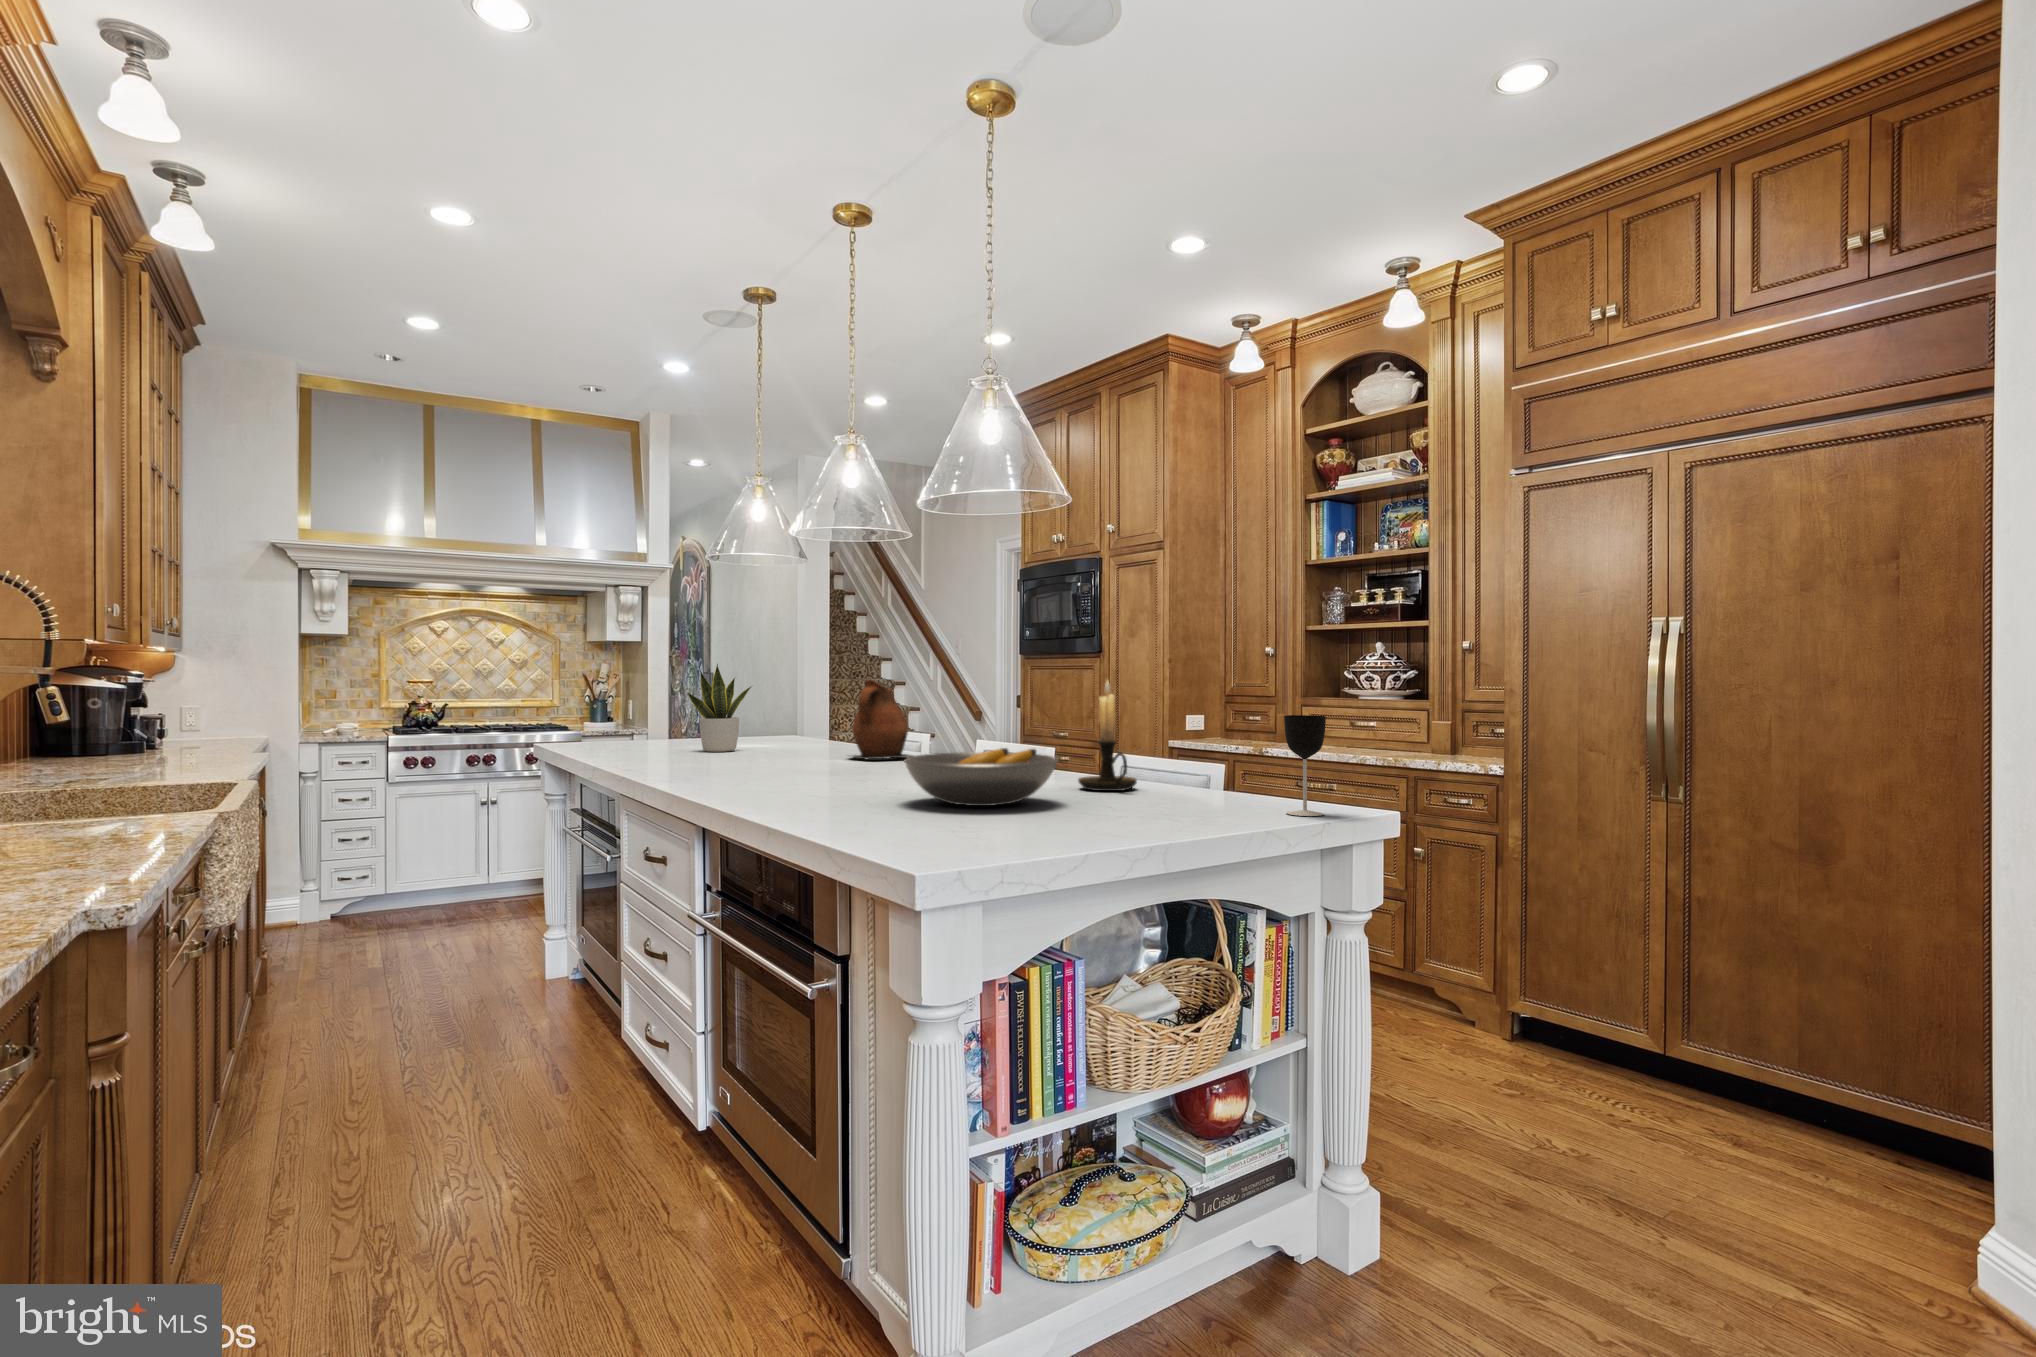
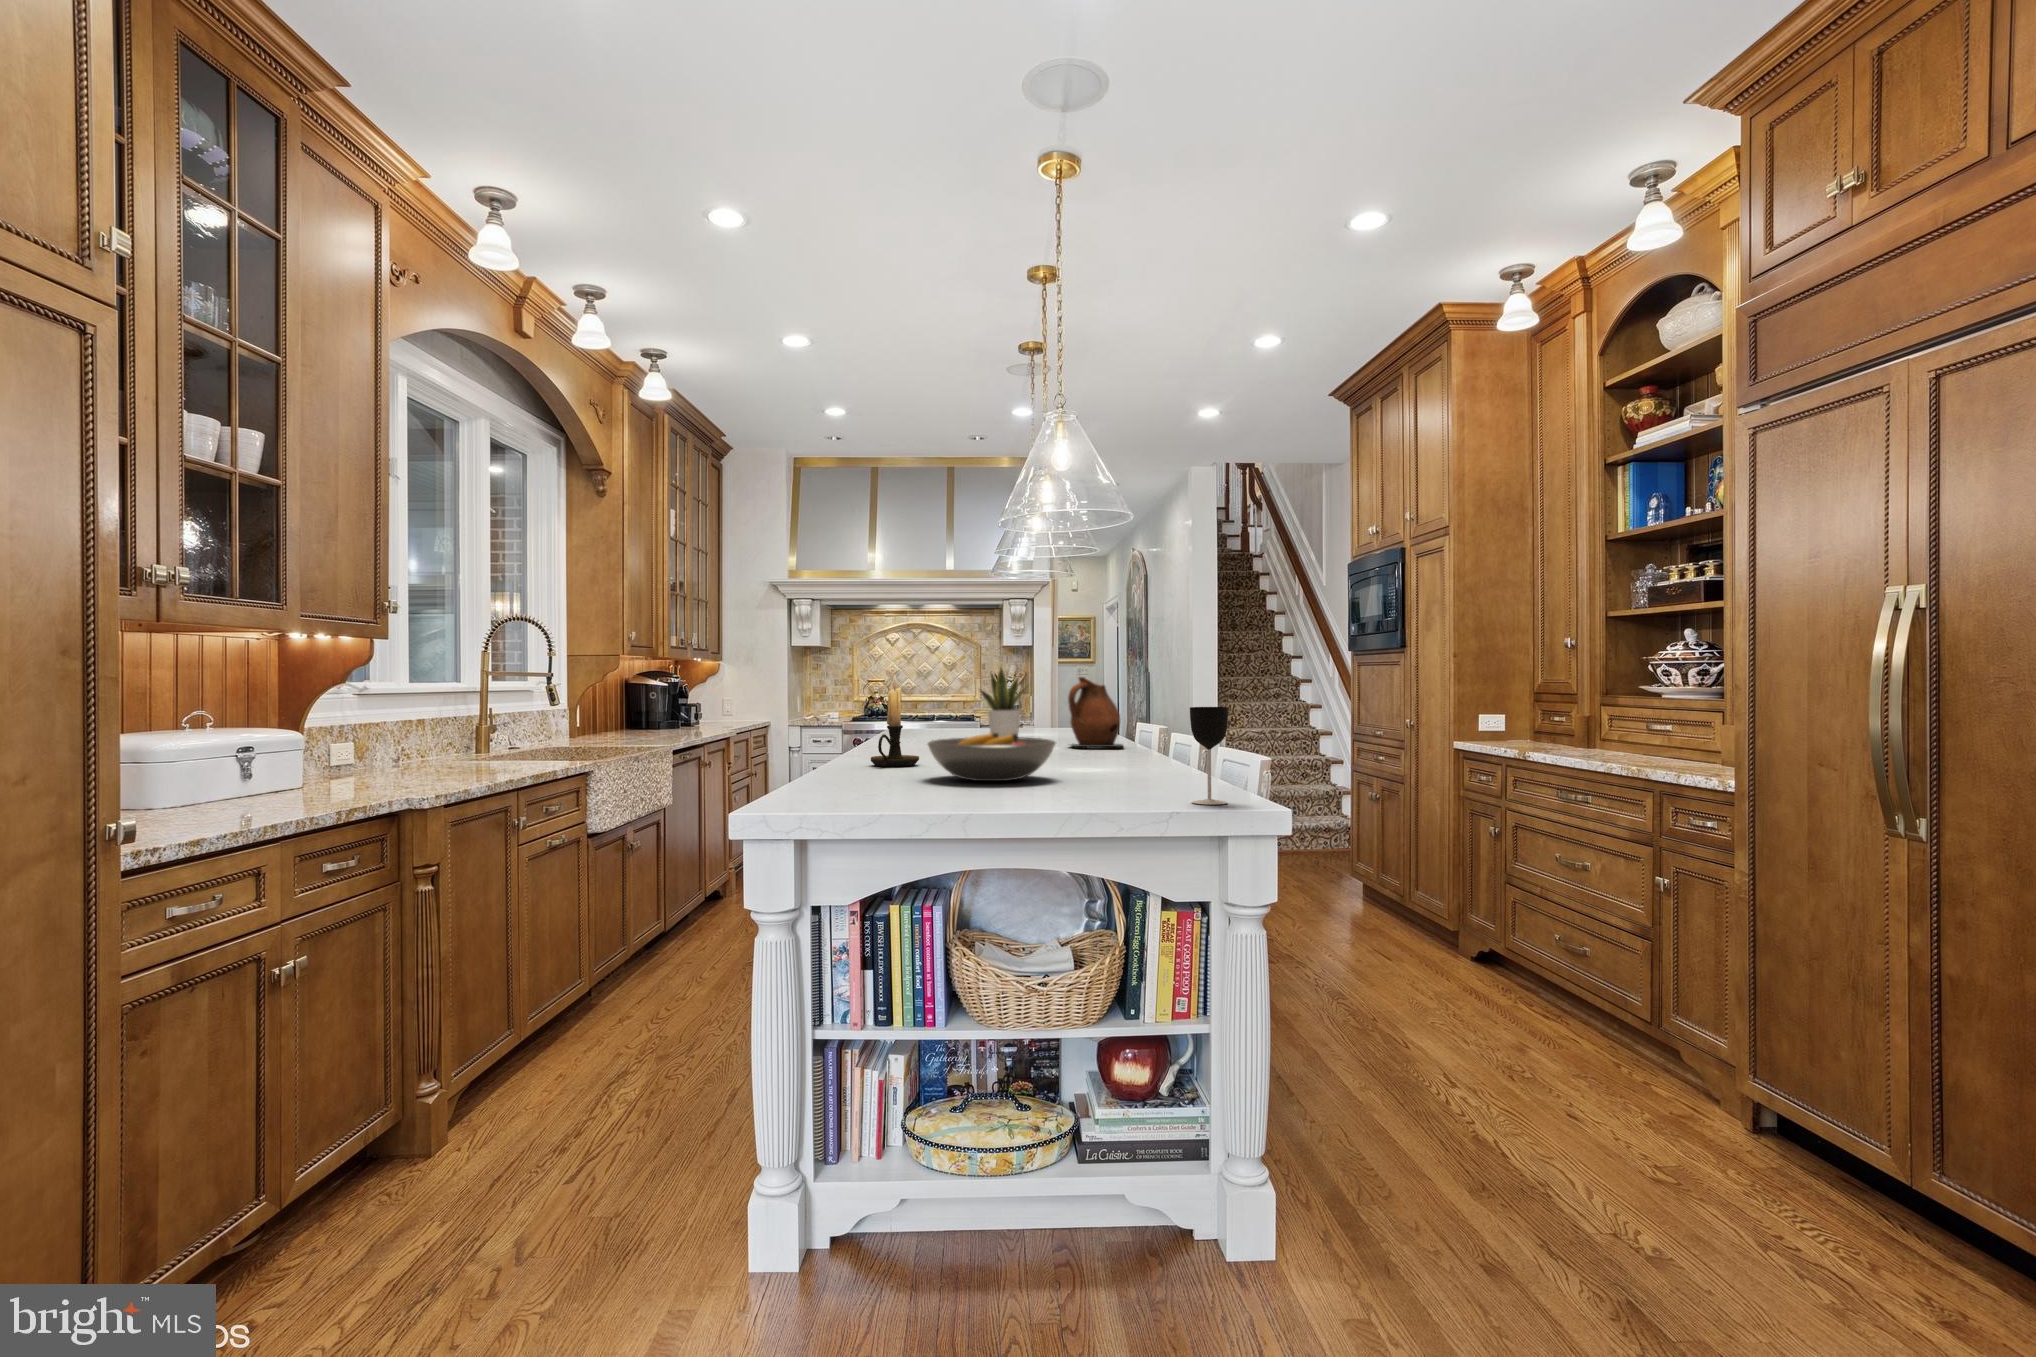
candle holder: present [1078,681,1137,791] -> present [871,675,919,767]

